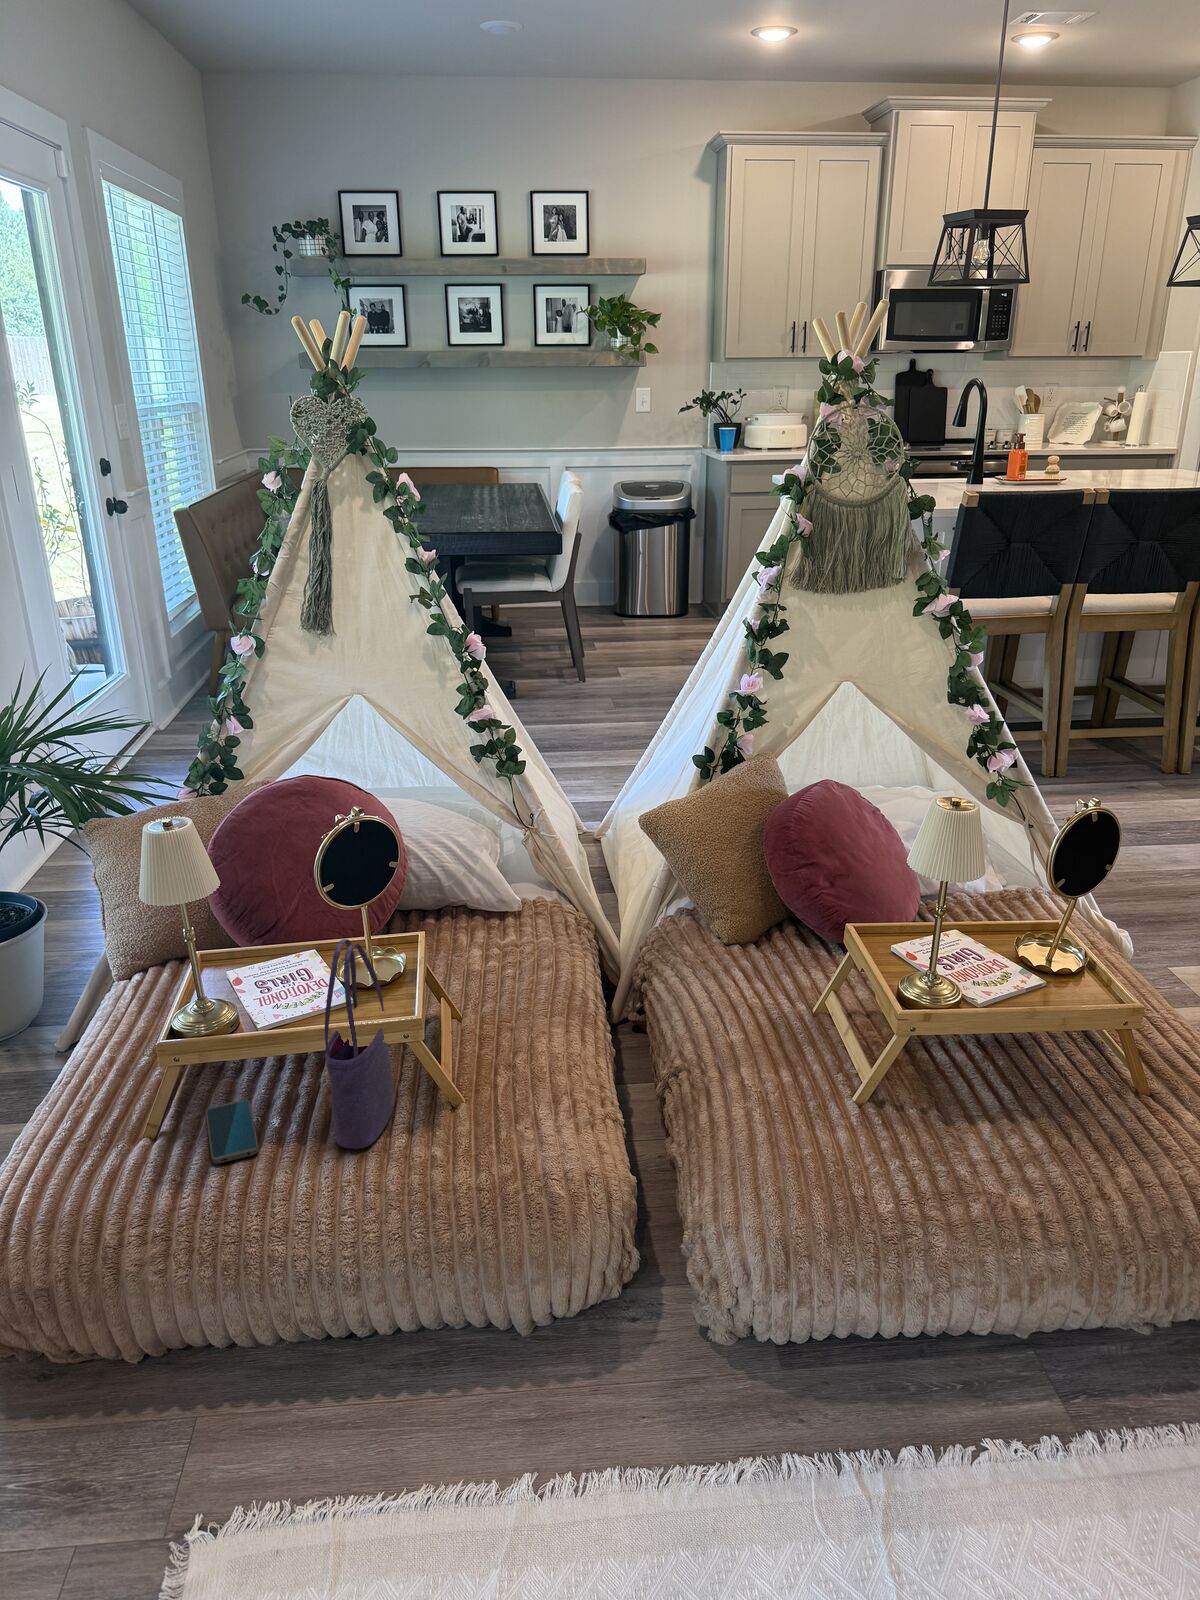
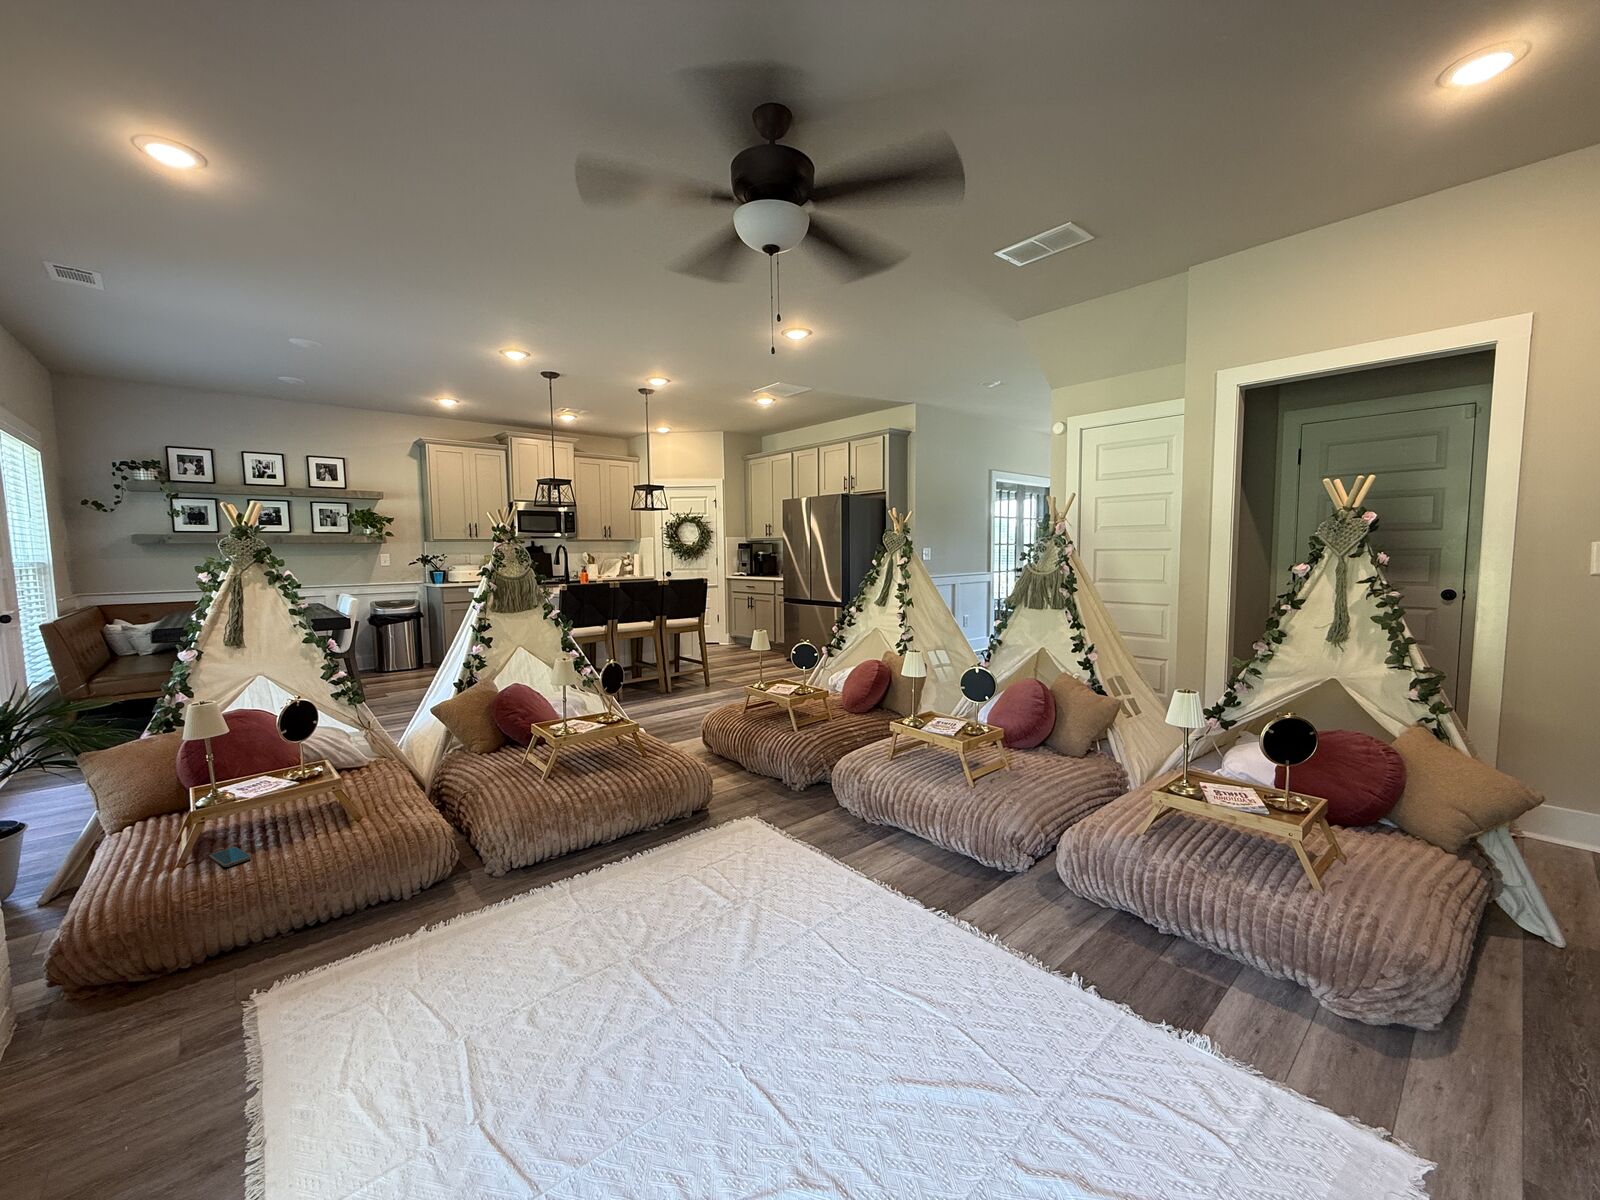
tote bag: present [325,939,394,1149] -> none [291,747,324,846]

